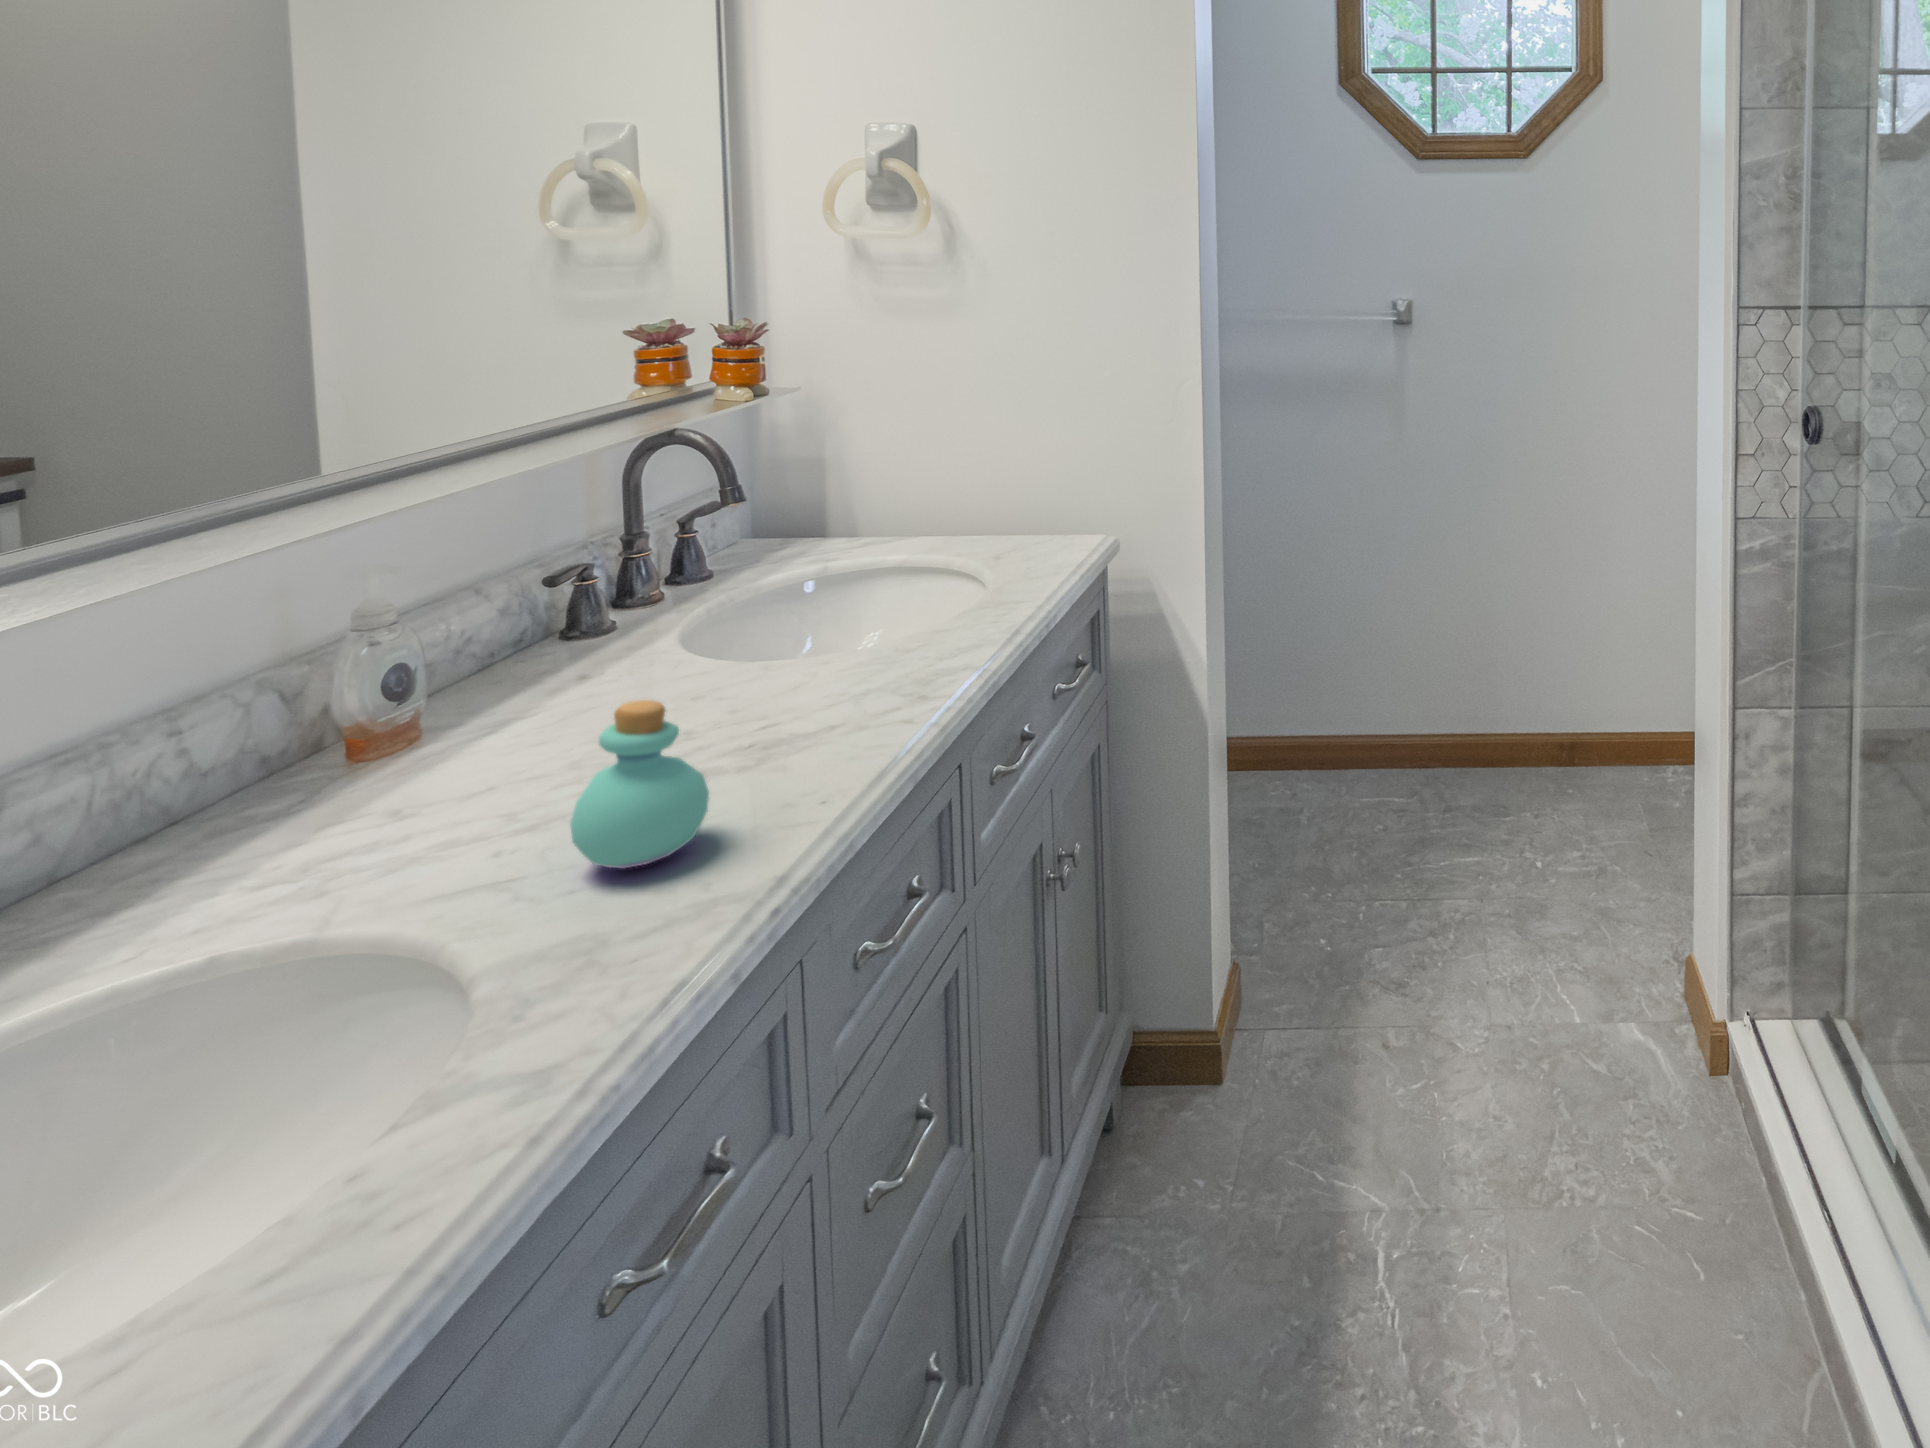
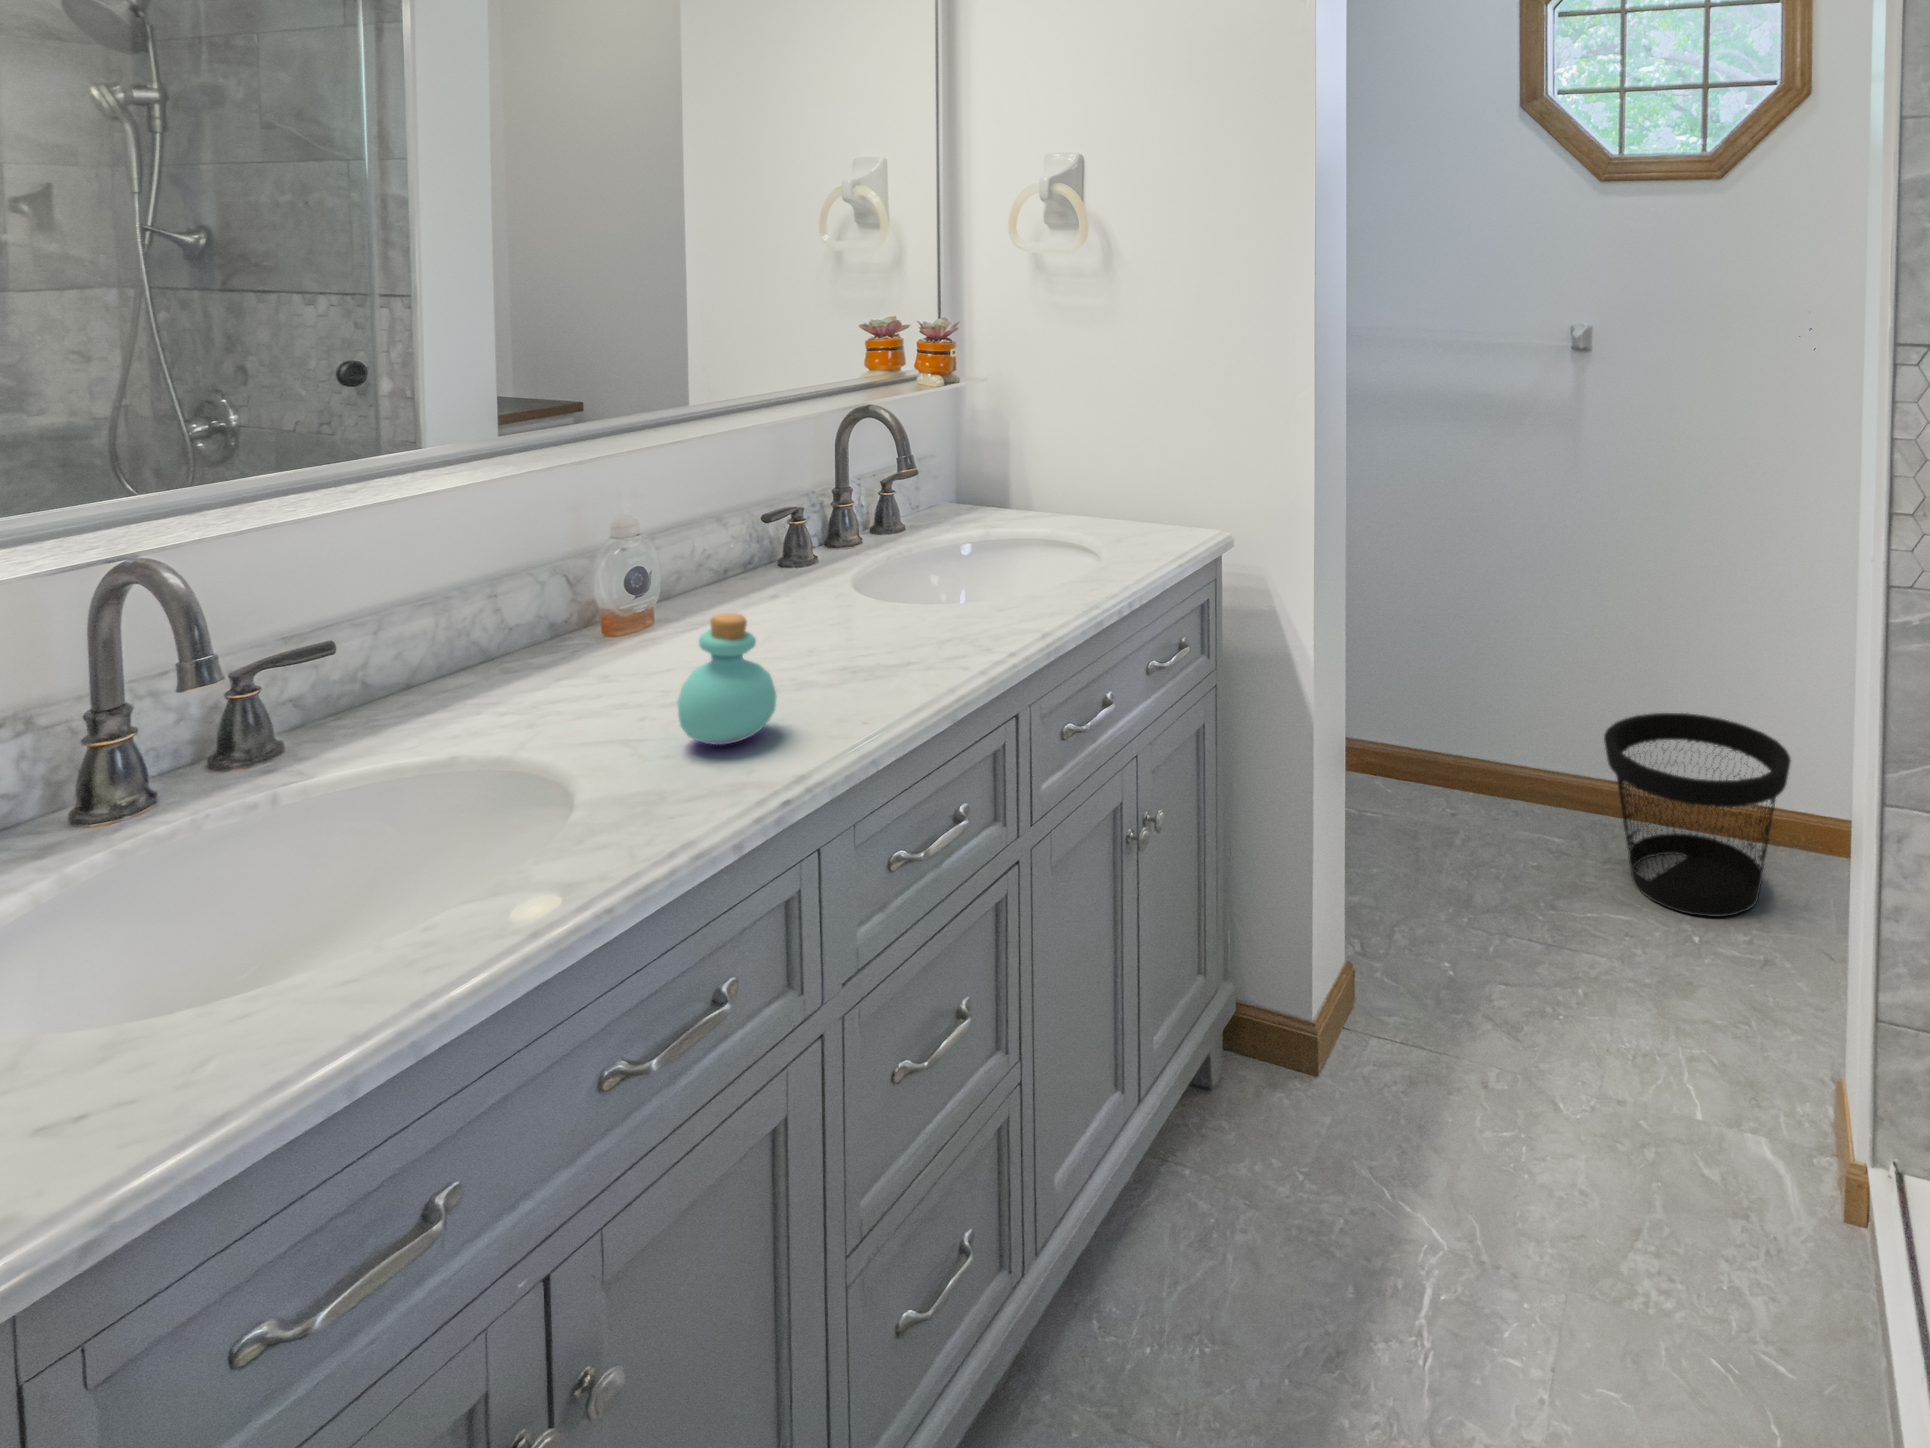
wastebasket: none [1445,656,1608,839] -> present [1604,713,1791,917]

